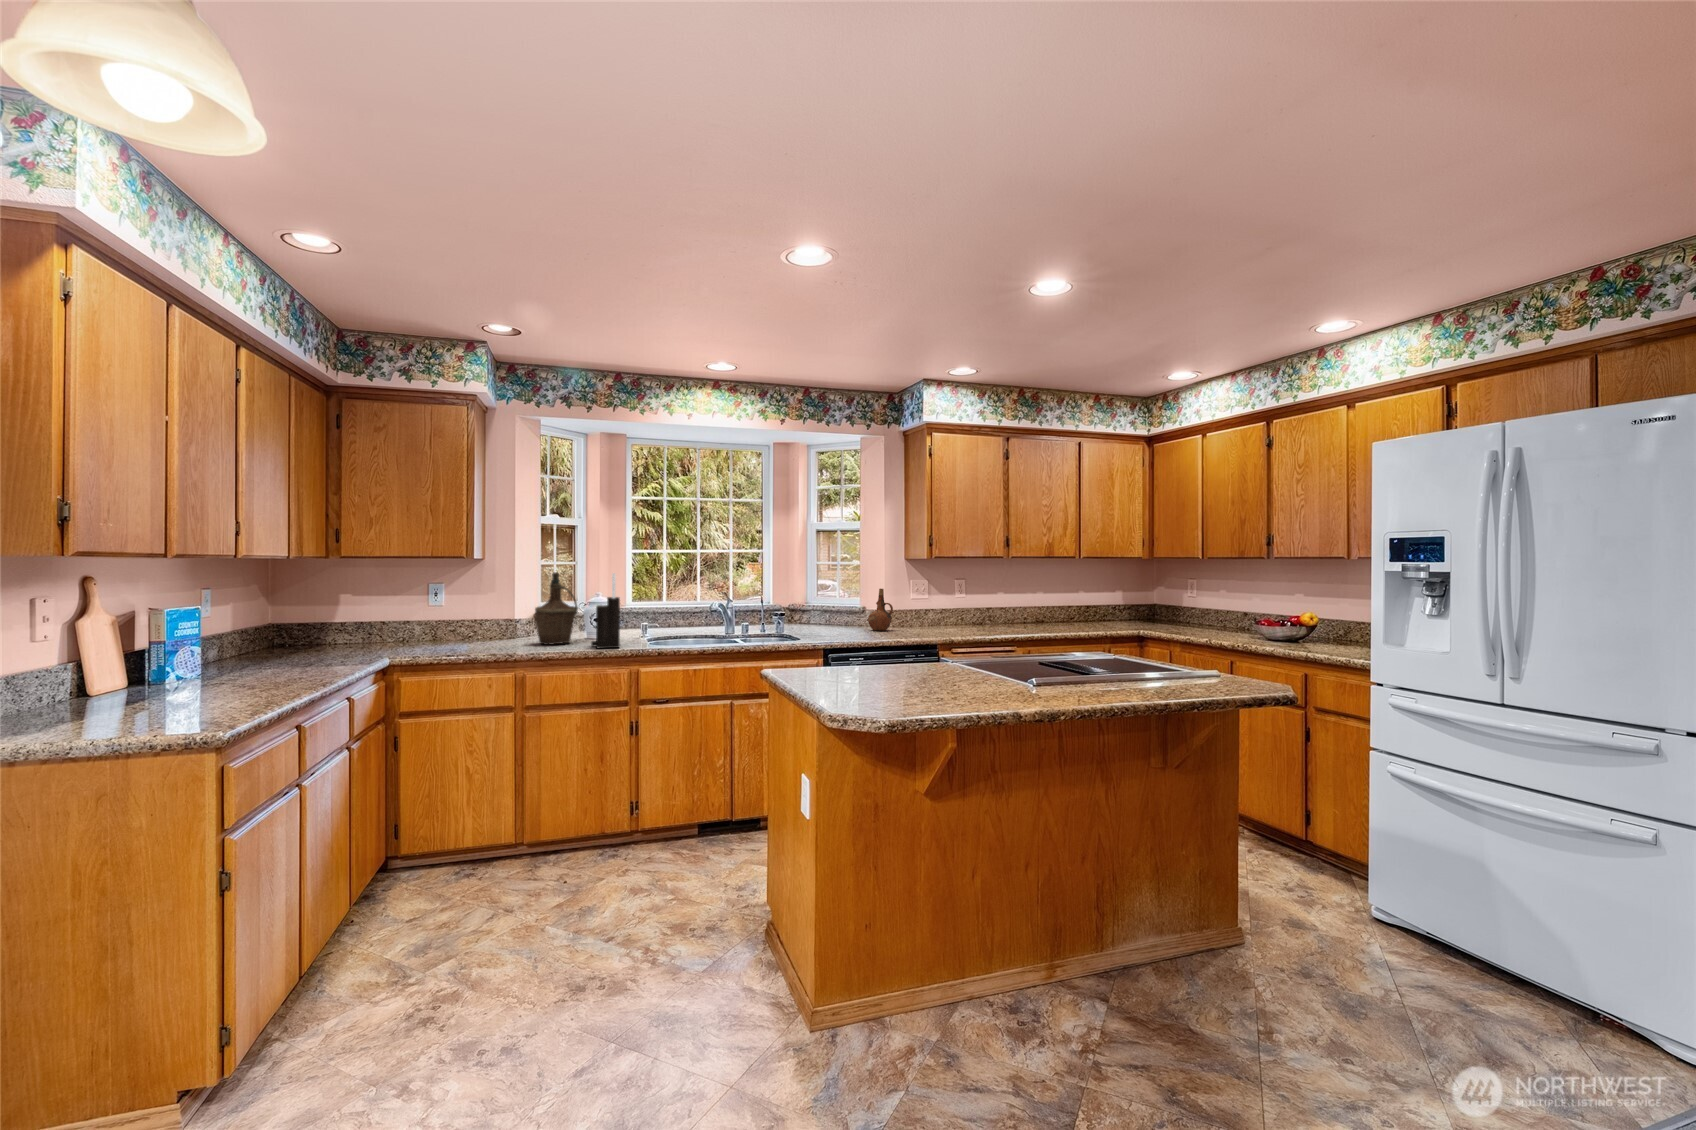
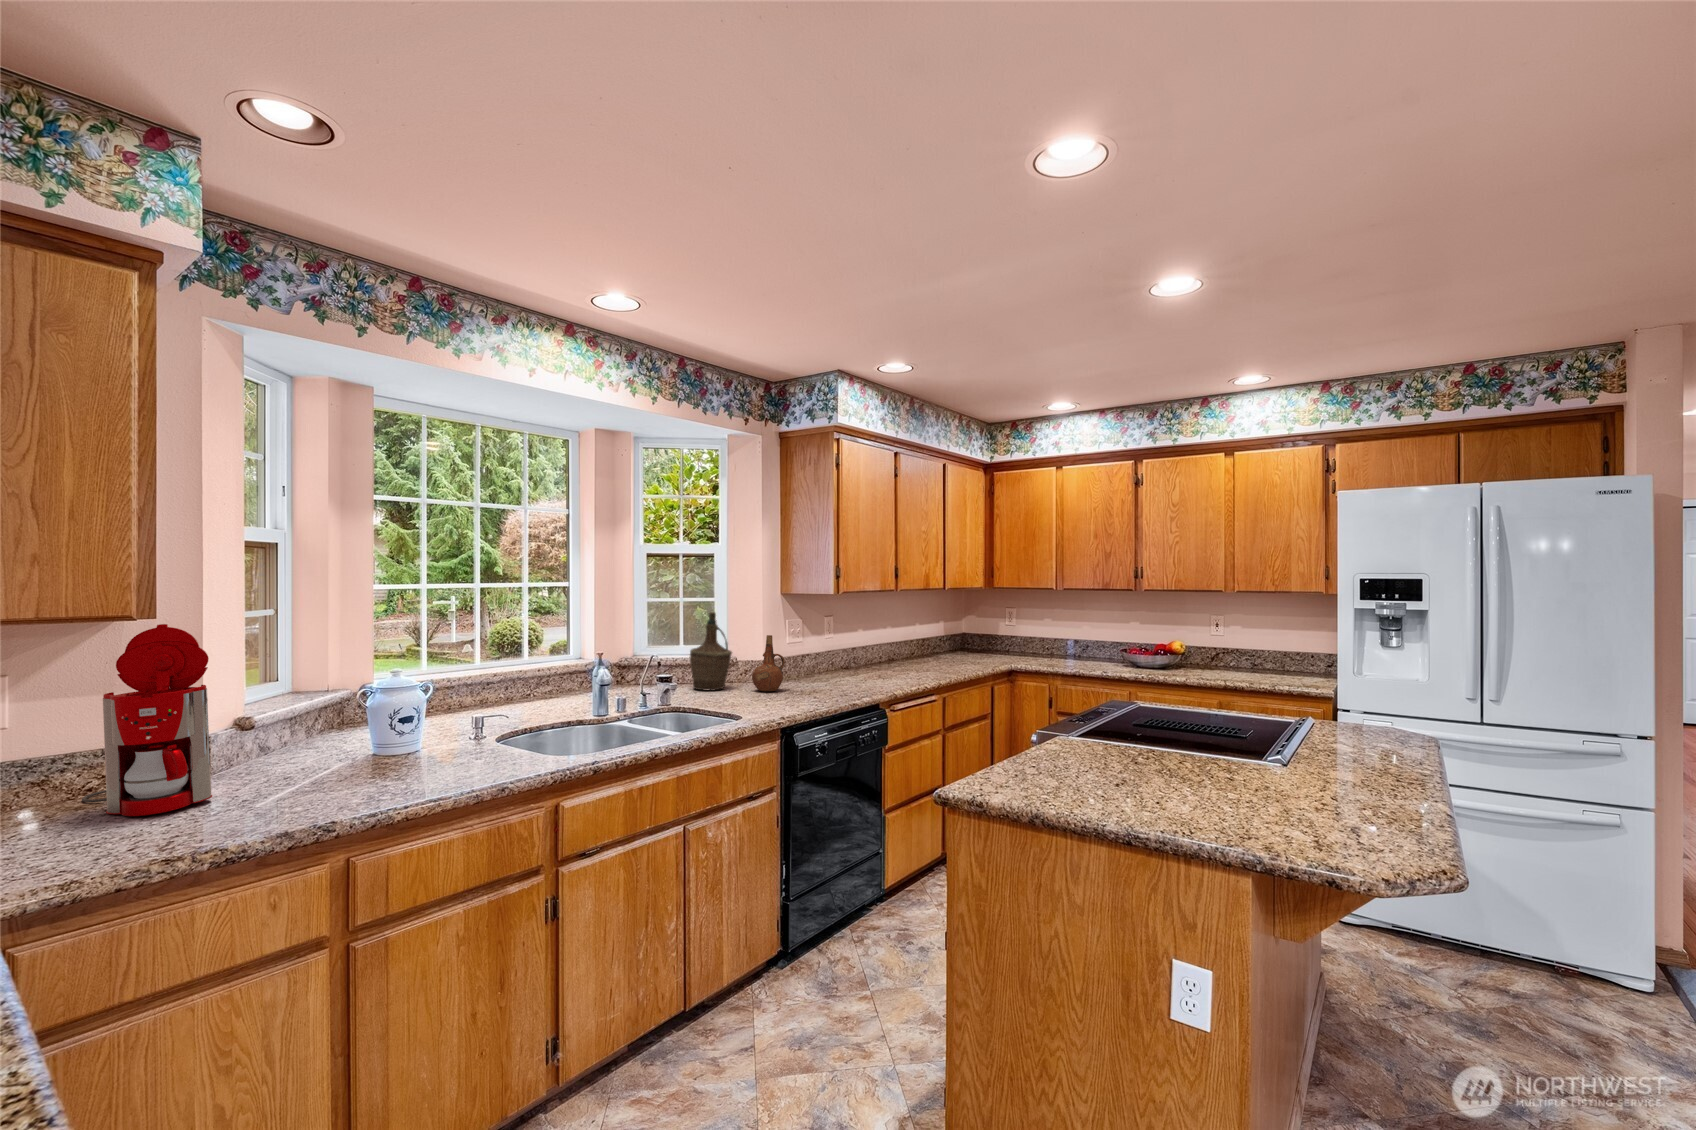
coffee maker: none [463,562,515,644] -> present [82,624,212,816]
bottle: present [535,572,578,645] -> present [689,612,732,691]
knife block: present [591,573,620,648] -> none [445,638,520,786]

